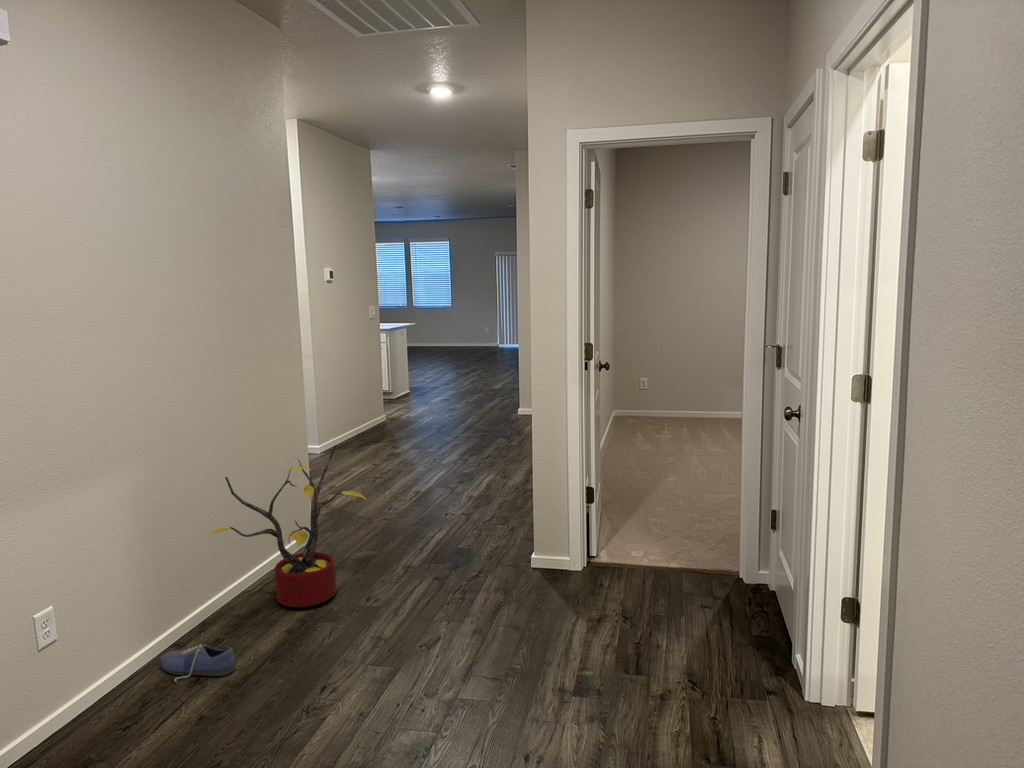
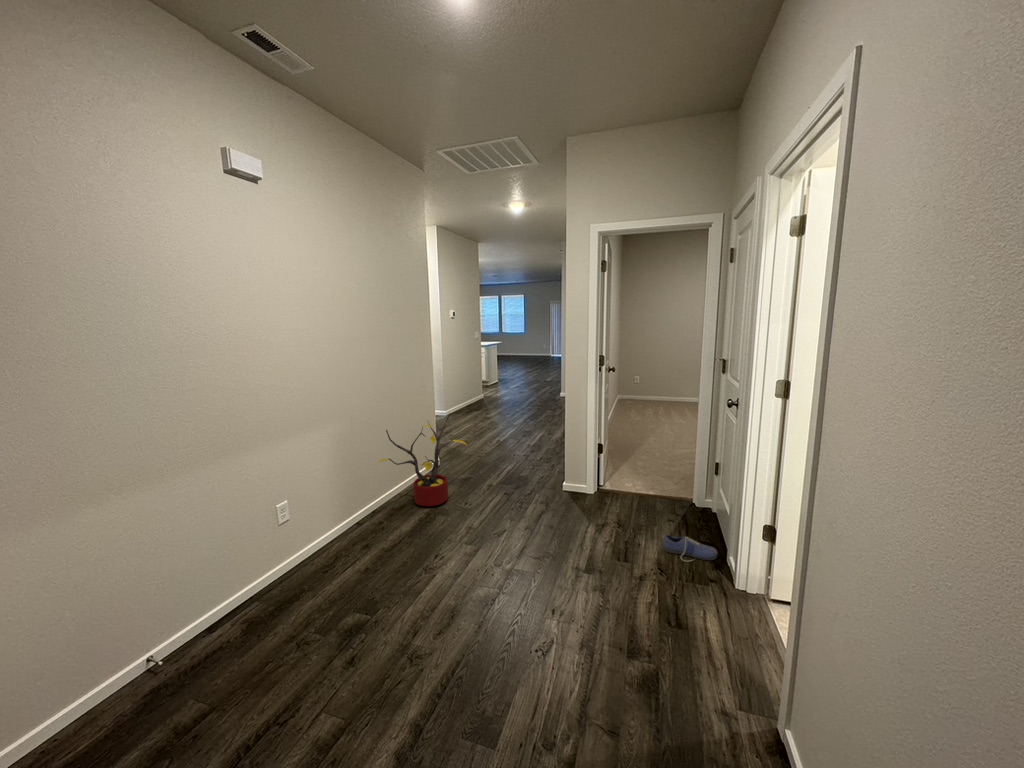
shoe: present [160,644,235,682] -> present [664,535,717,562]

